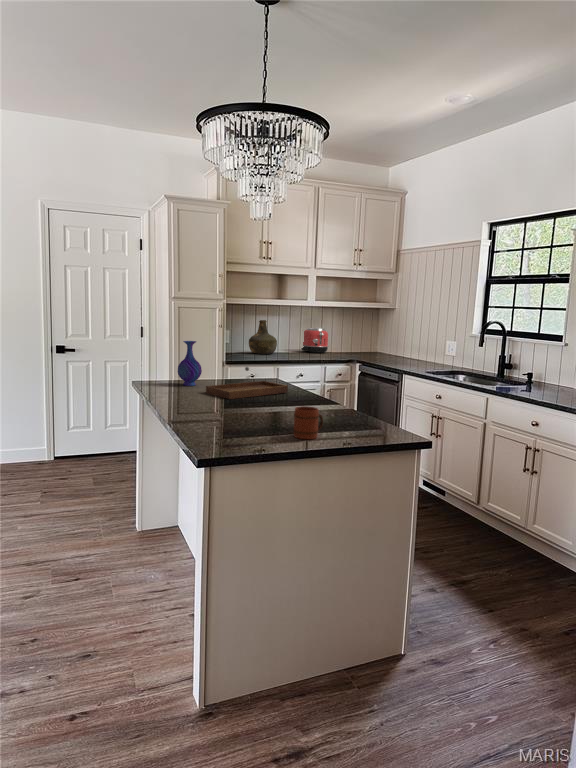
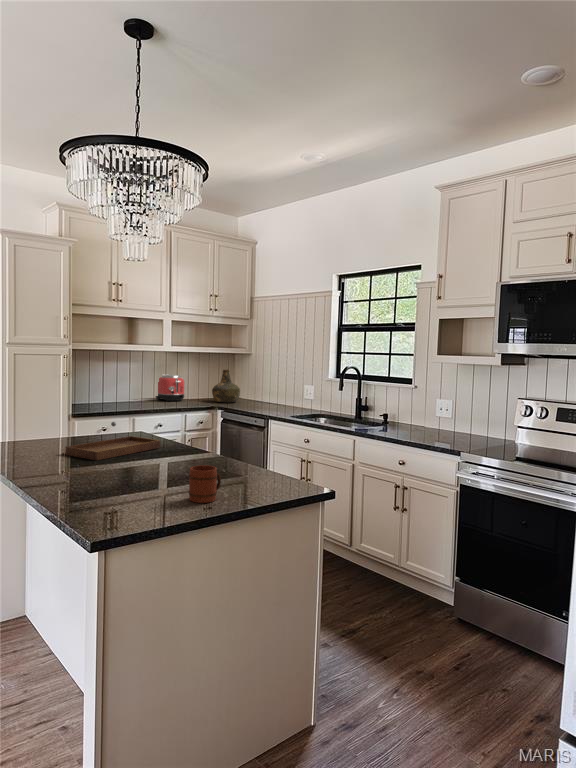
bottle: present [249,320,277,354] -> present [212,369,240,402]
vase: present [178,341,202,386] -> none [27,395,57,447]

